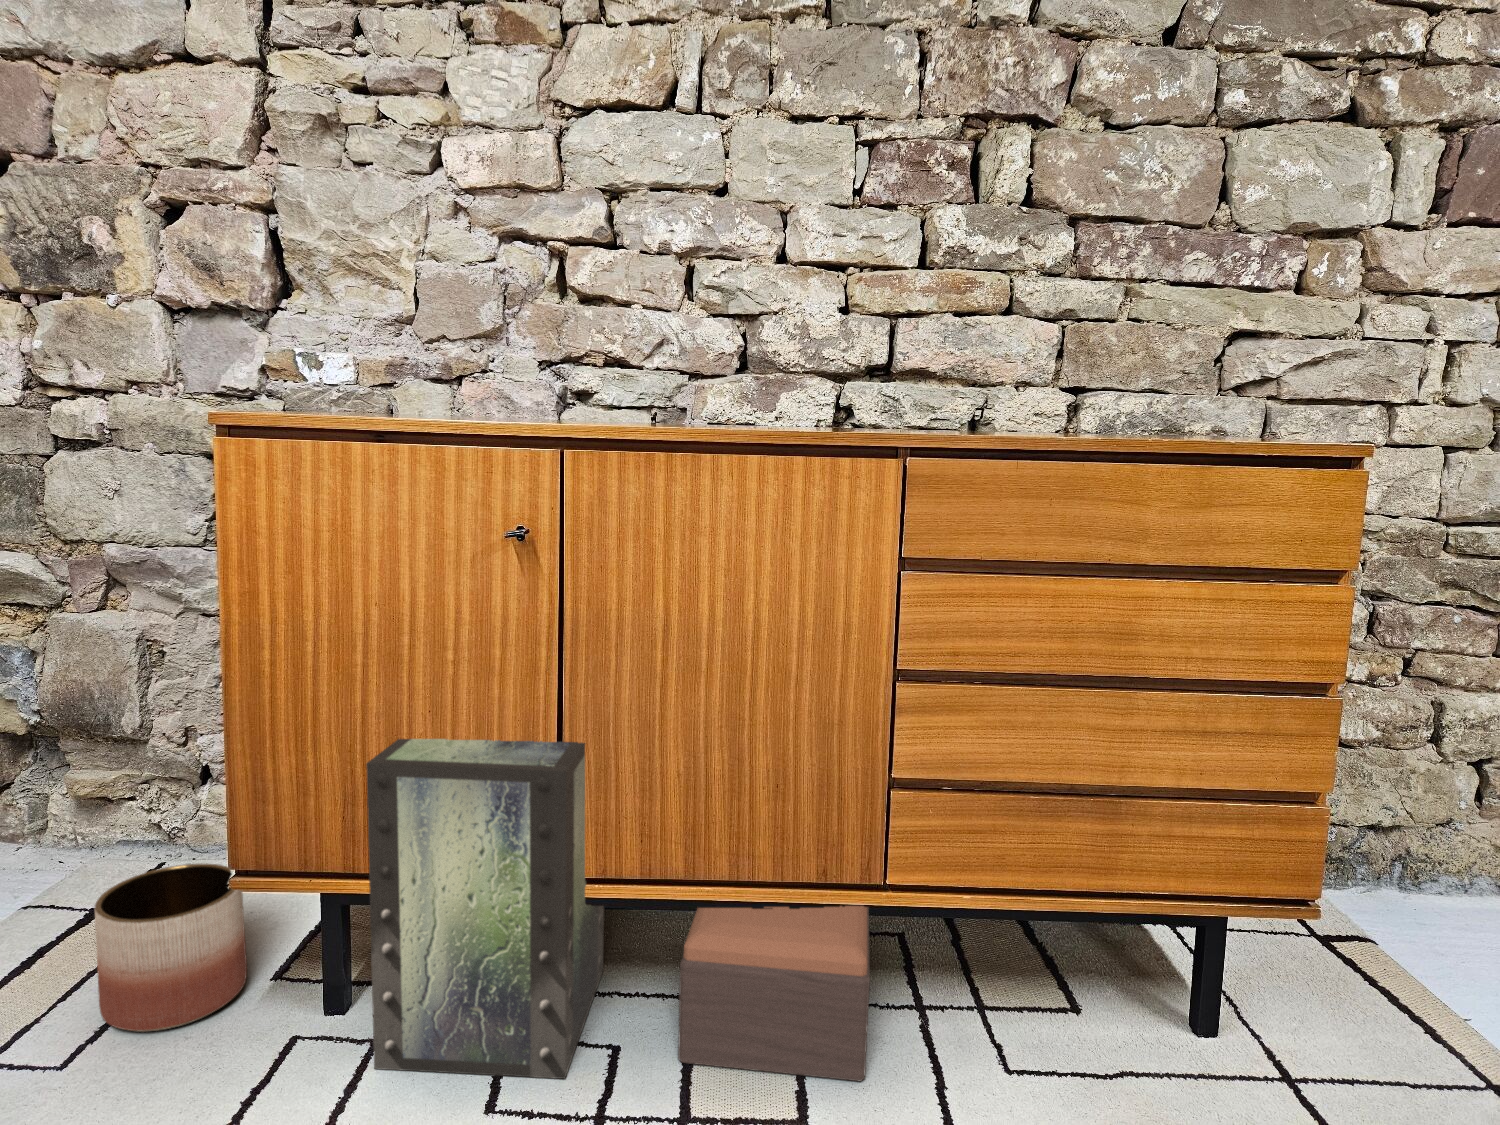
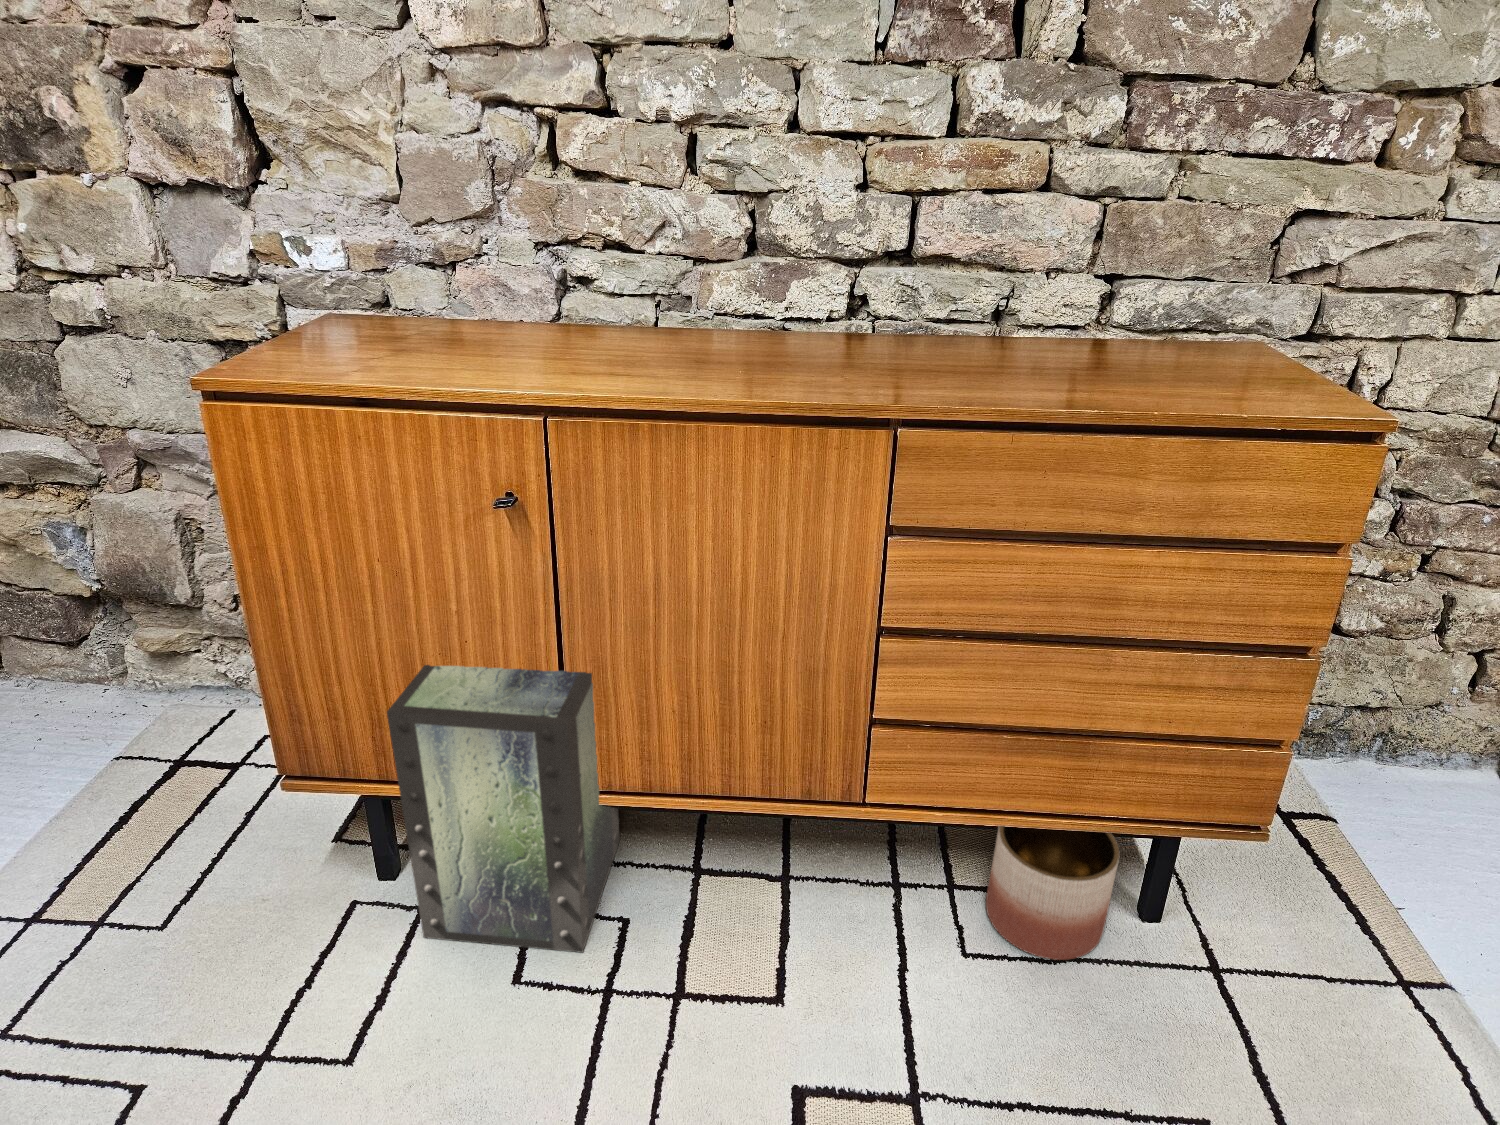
planter: present [95,864,247,1032] -> present [986,826,1120,960]
footstool: present [678,906,870,1081] -> none [679,760,856,963]

